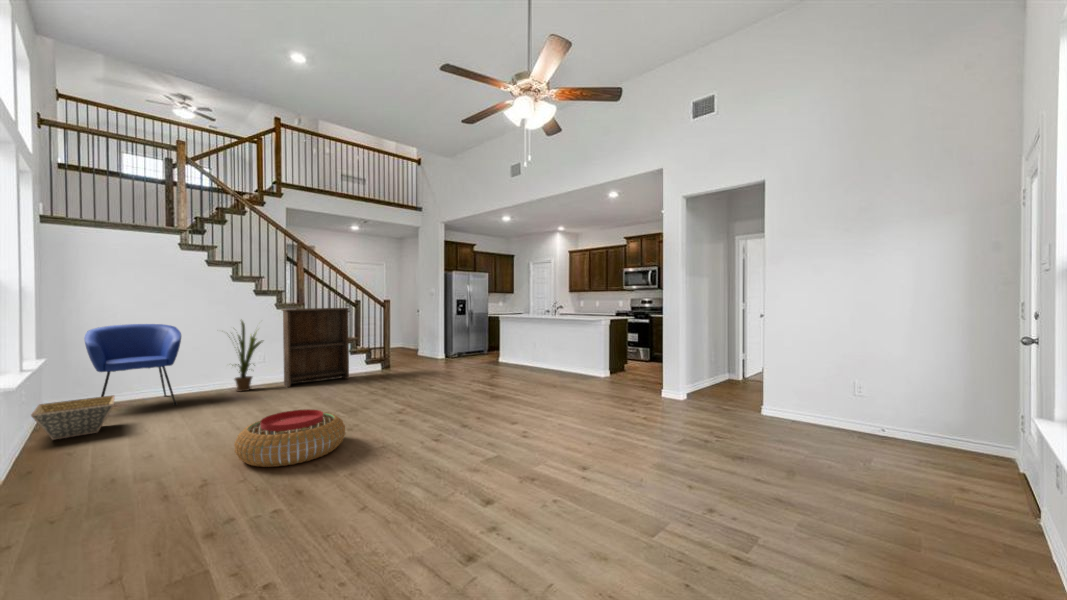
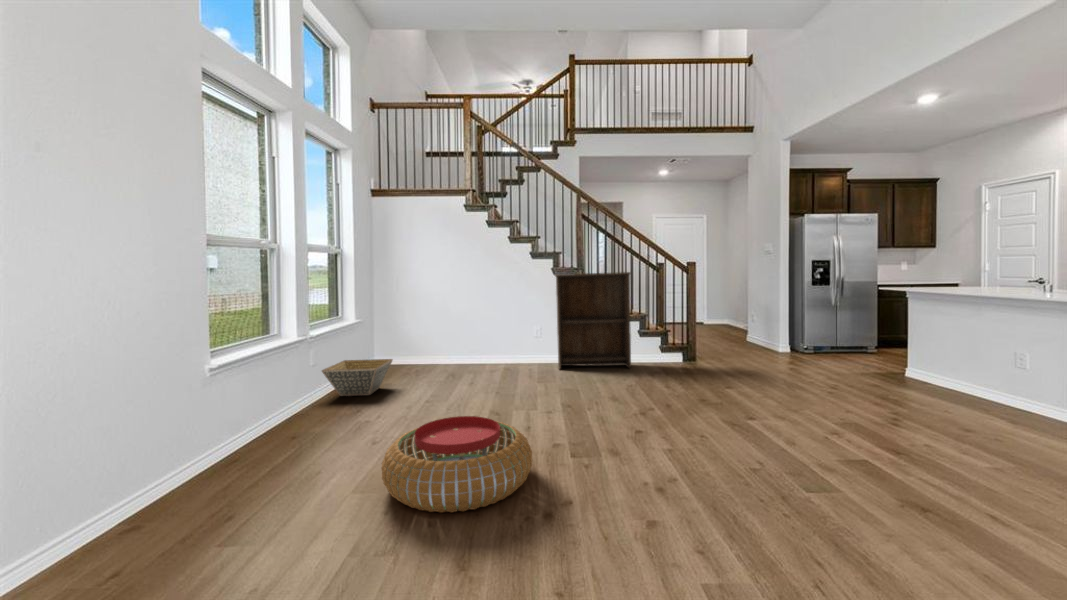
house plant: present [229,321,262,392] -> none [492,286,537,368]
armchair: present [84,324,181,405] -> none [387,290,460,377]

